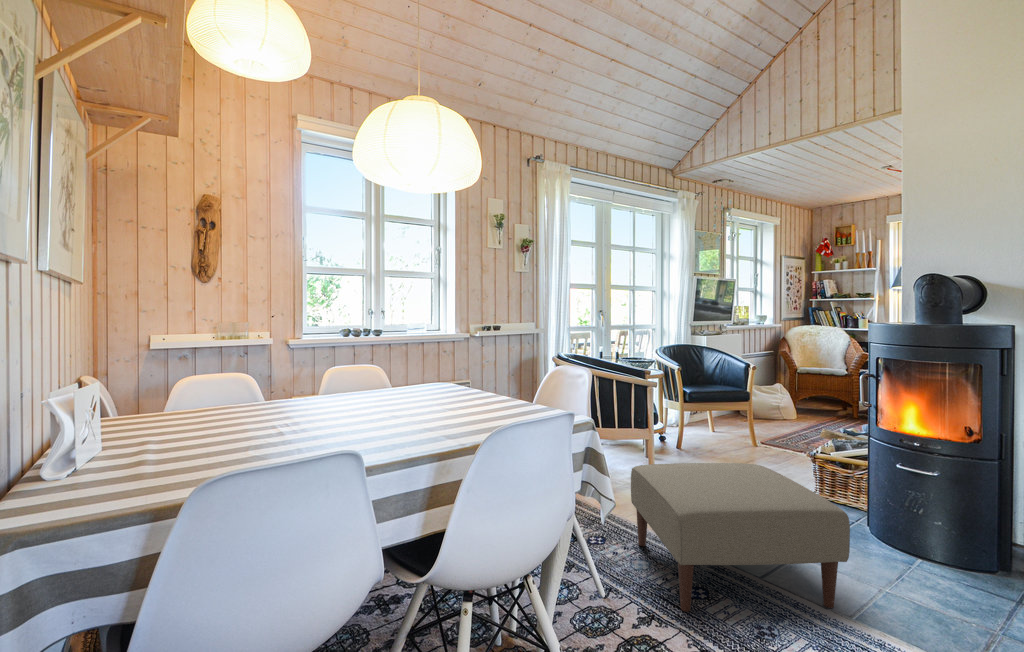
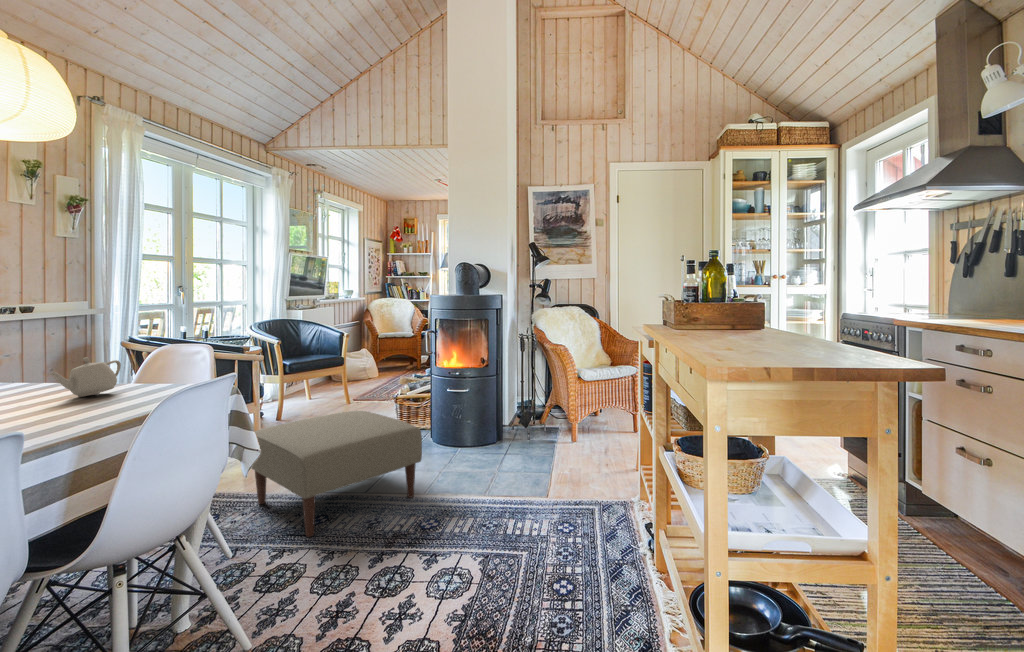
teapot: none [472,376,523,410] -> present [49,357,121,397]

